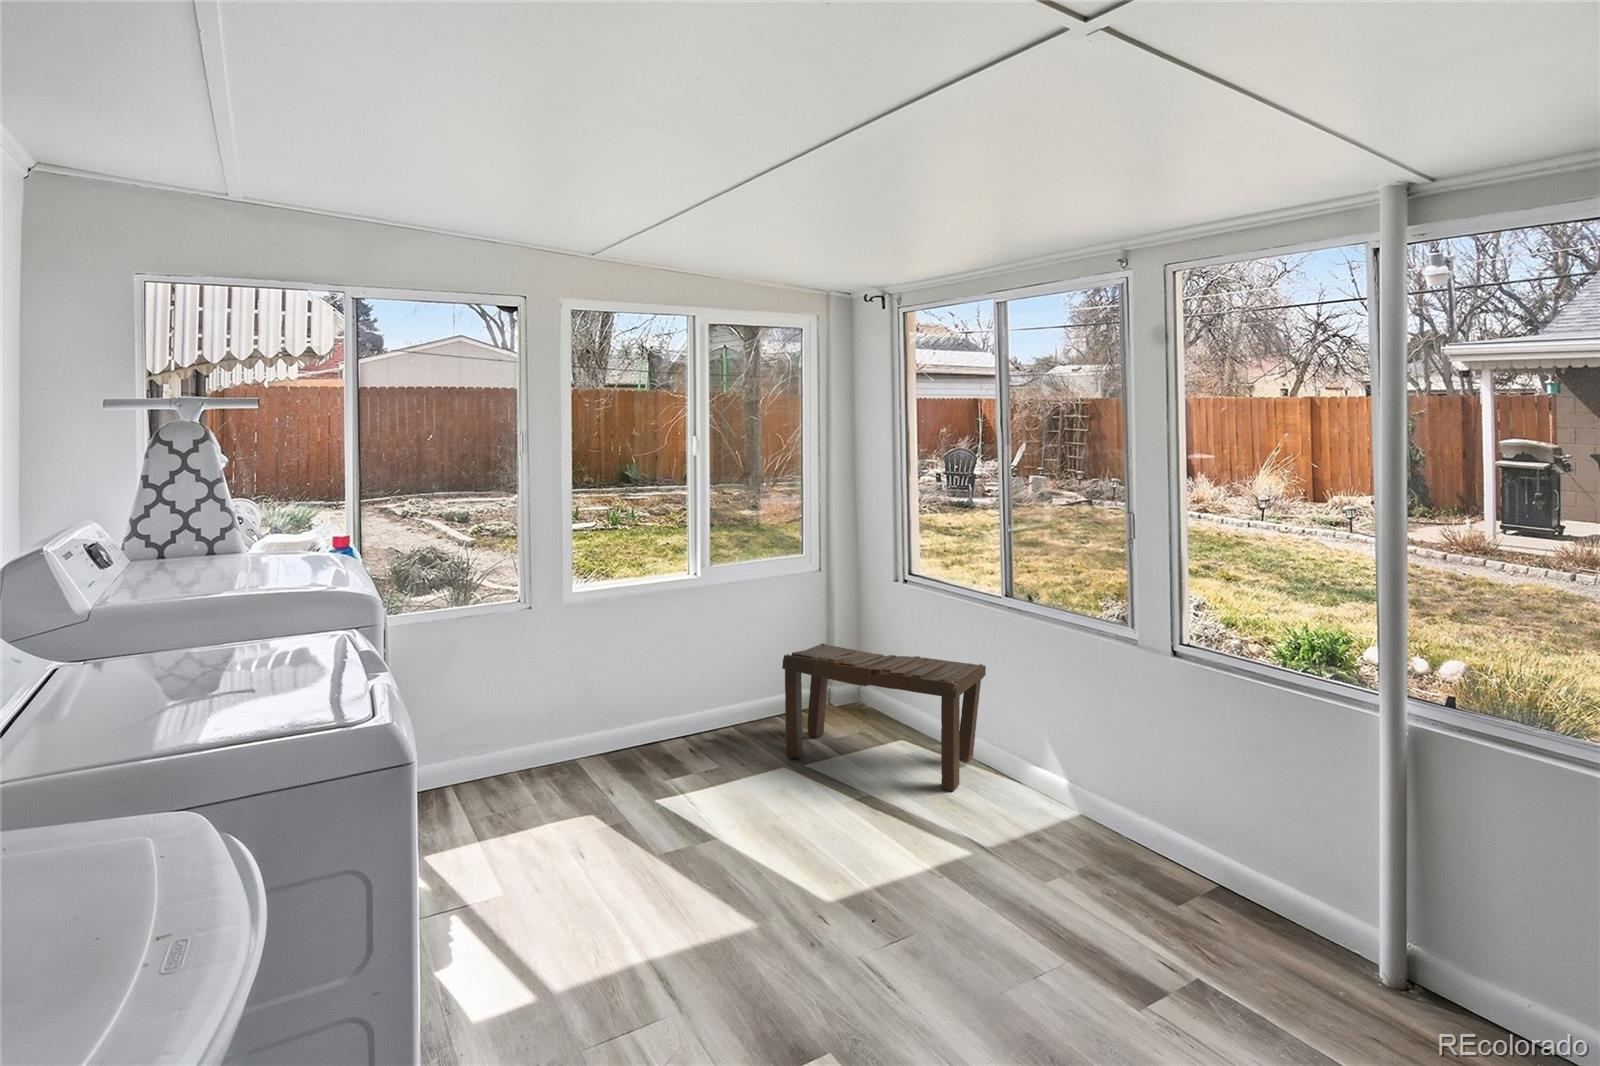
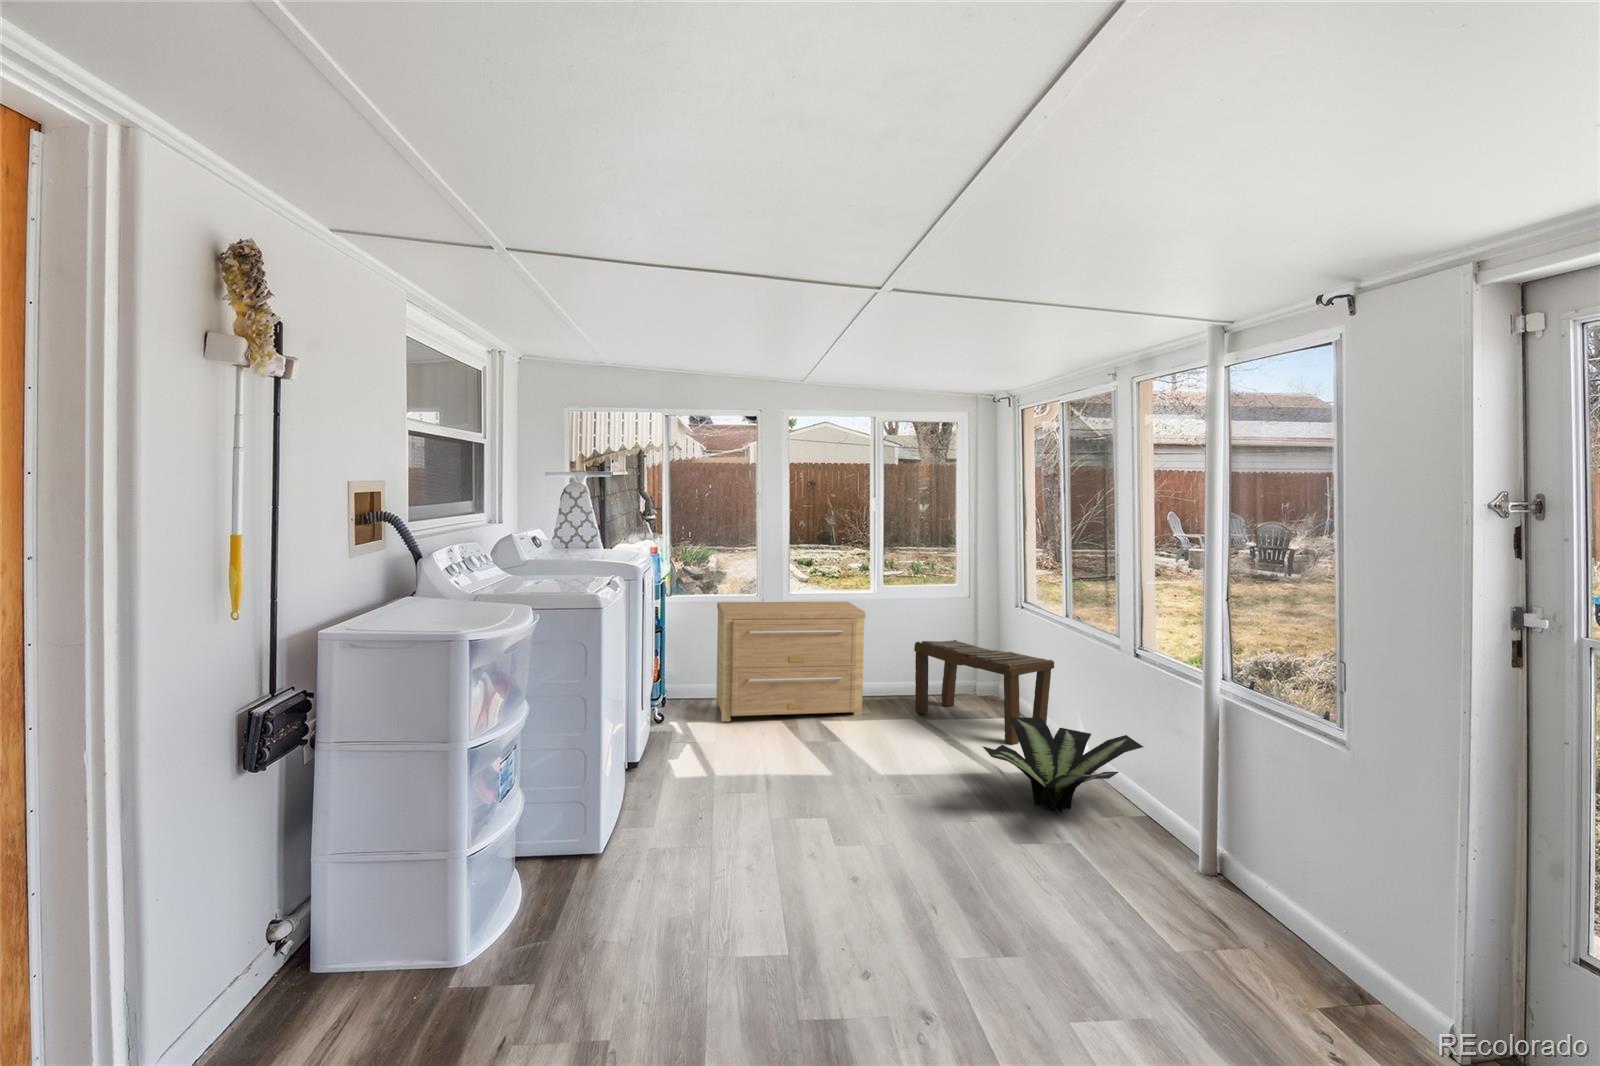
side table: none [457,601,715,832] -> present [716,602,865,721]
potted plant: none [1001,761,1222,911] -> present [983,717,1143,813]

